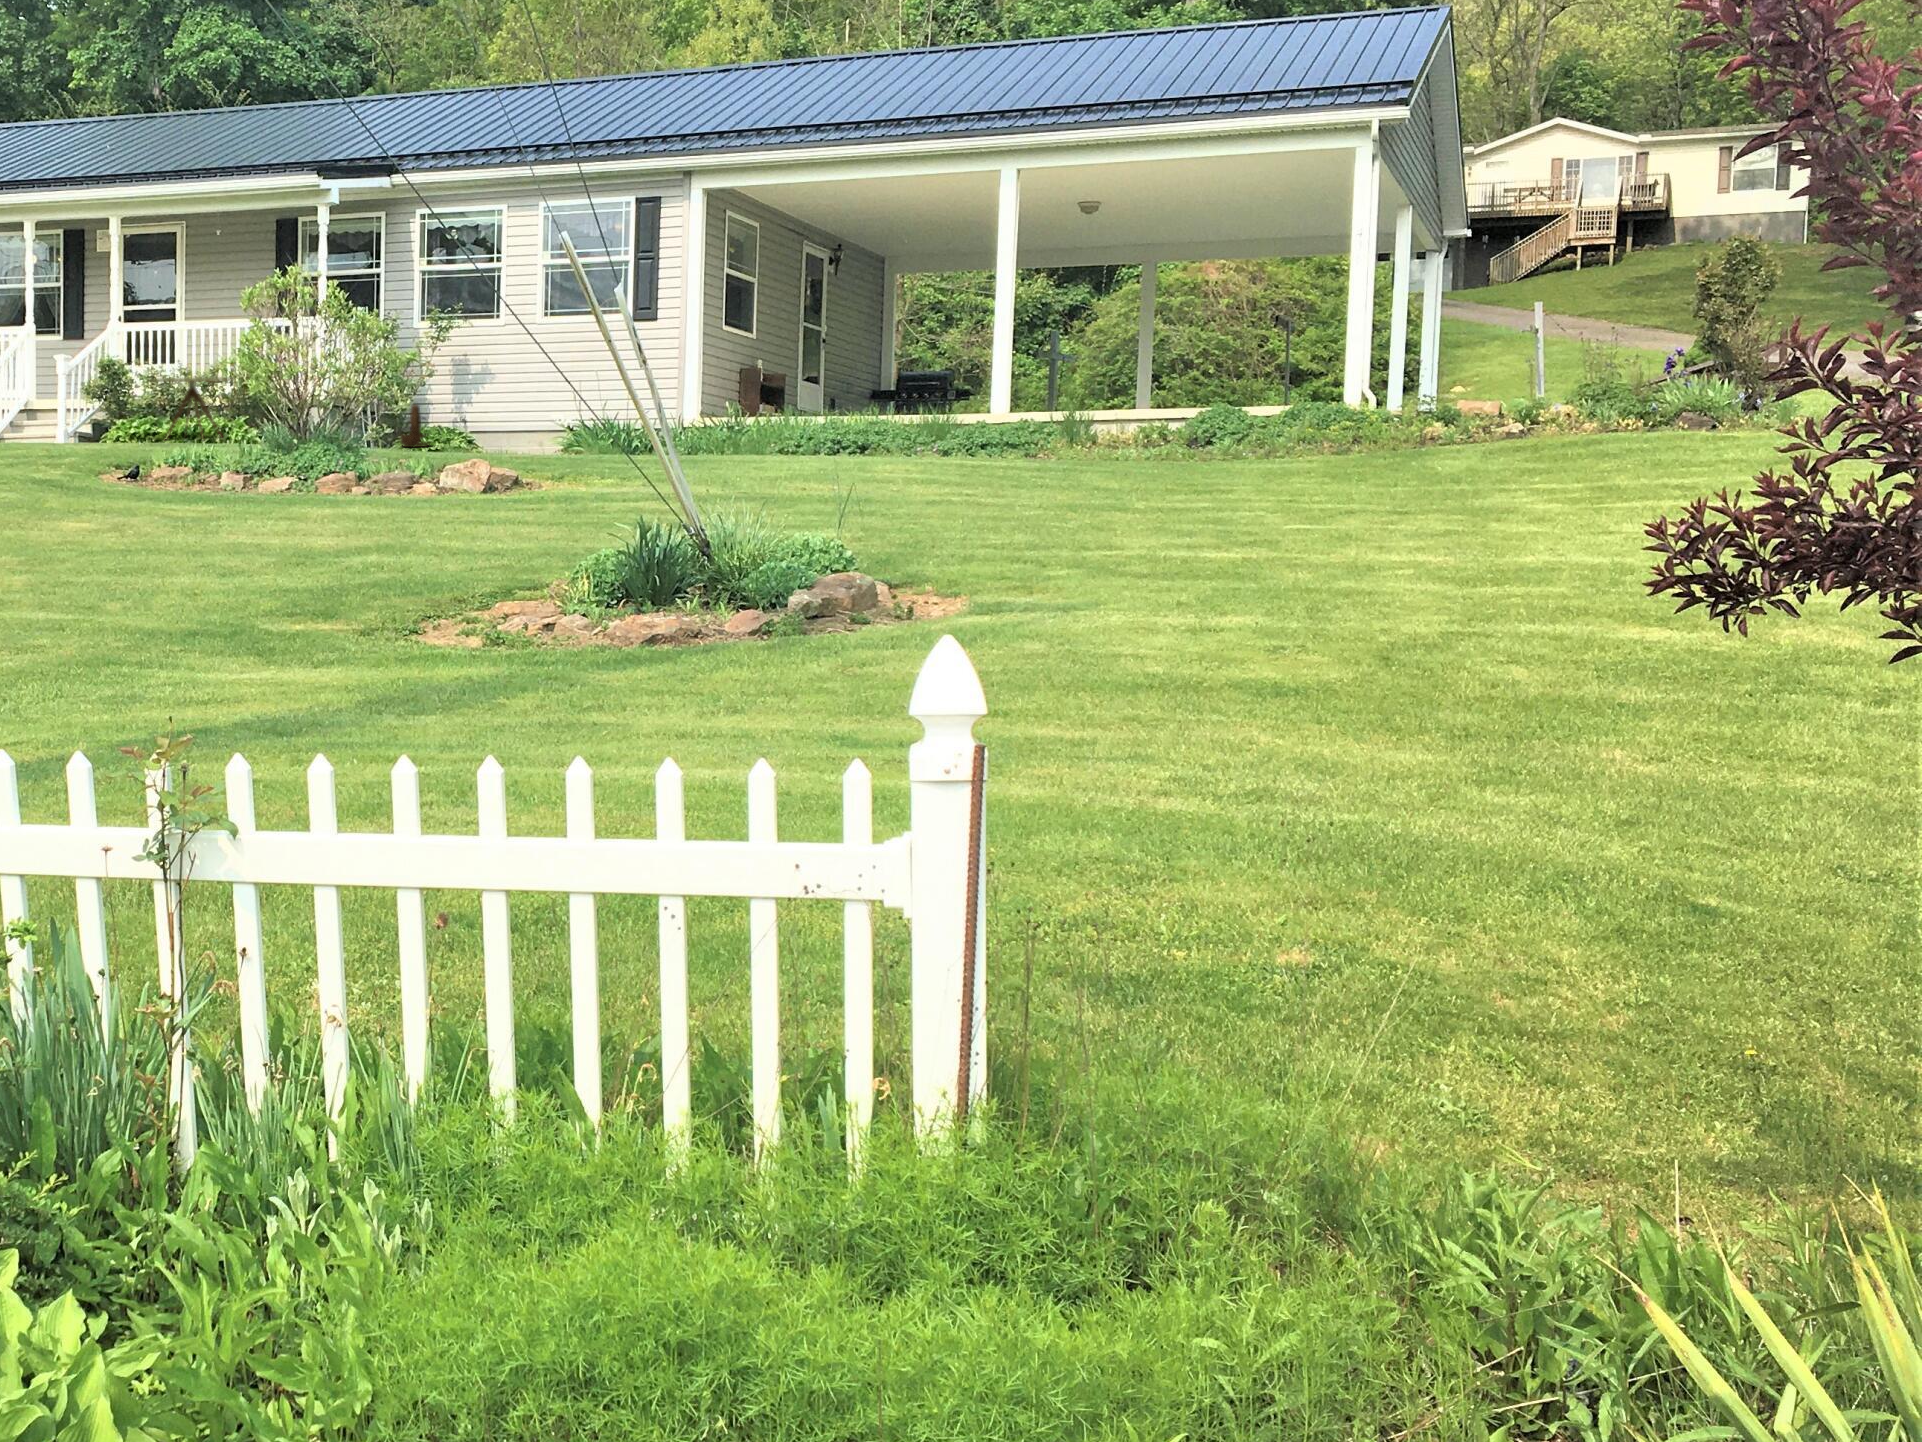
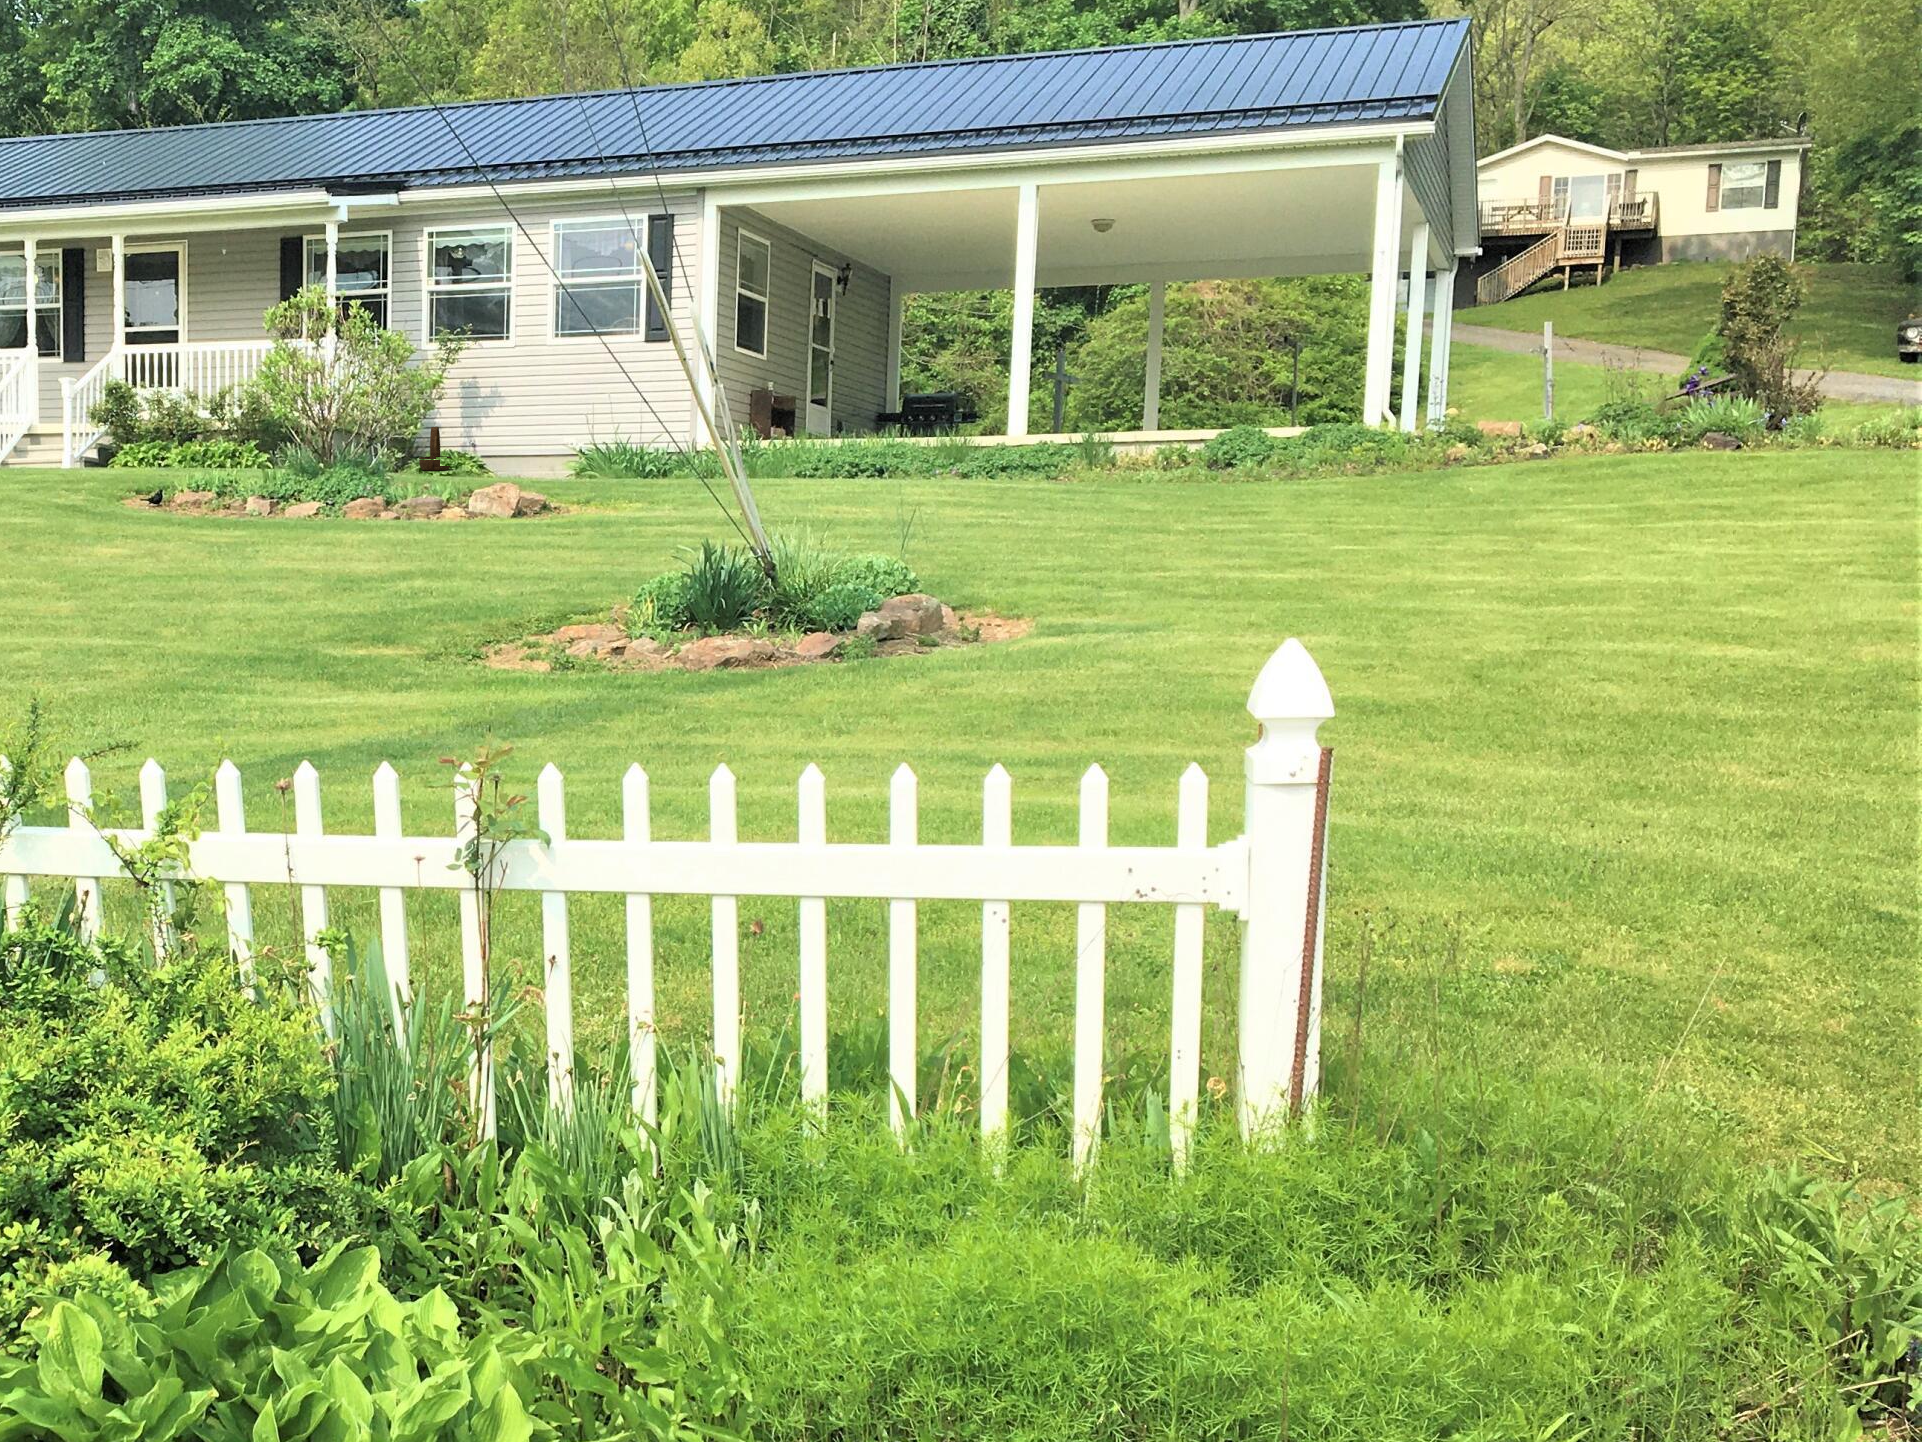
round table: present [149,377,233,439] -> none [161,400,250,465]

